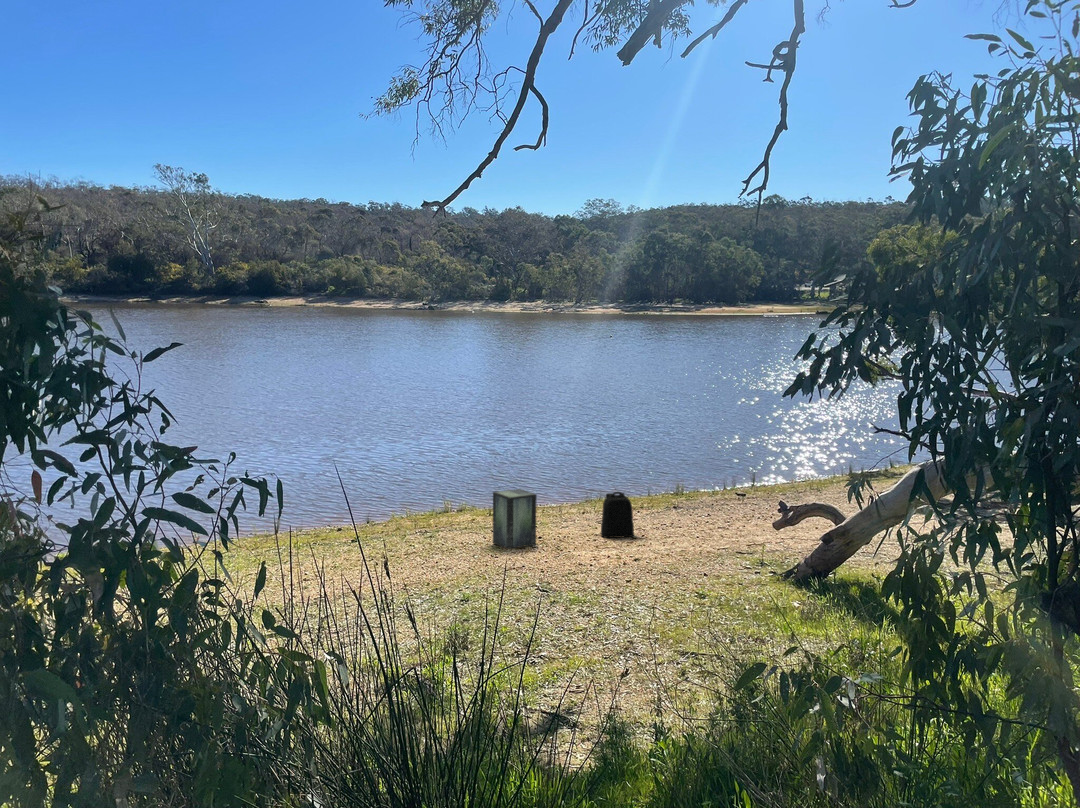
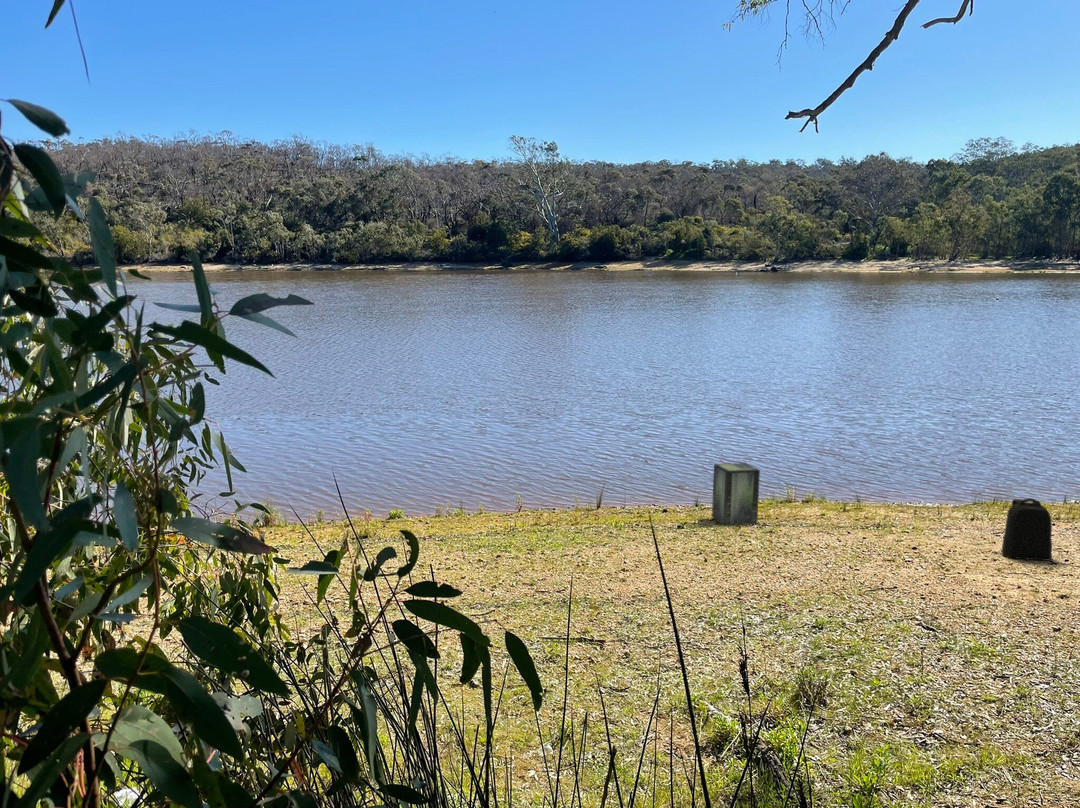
storage box: present [493,489,537,549] -> present [712,463,760,525]

